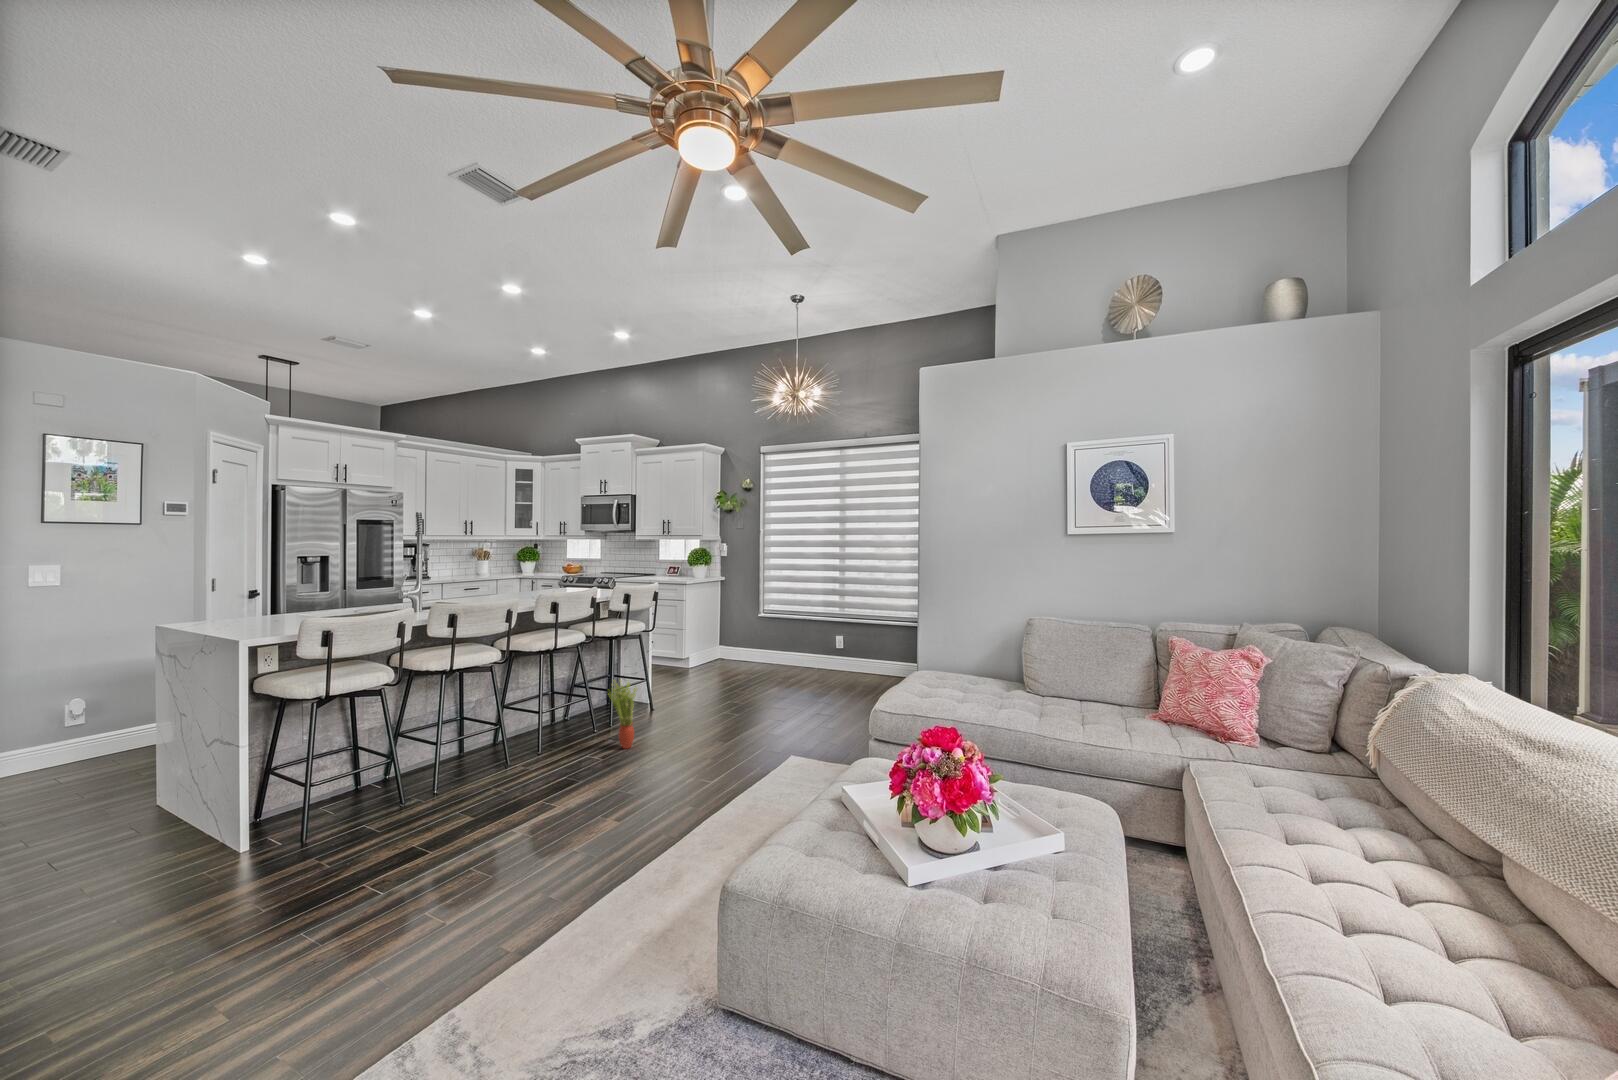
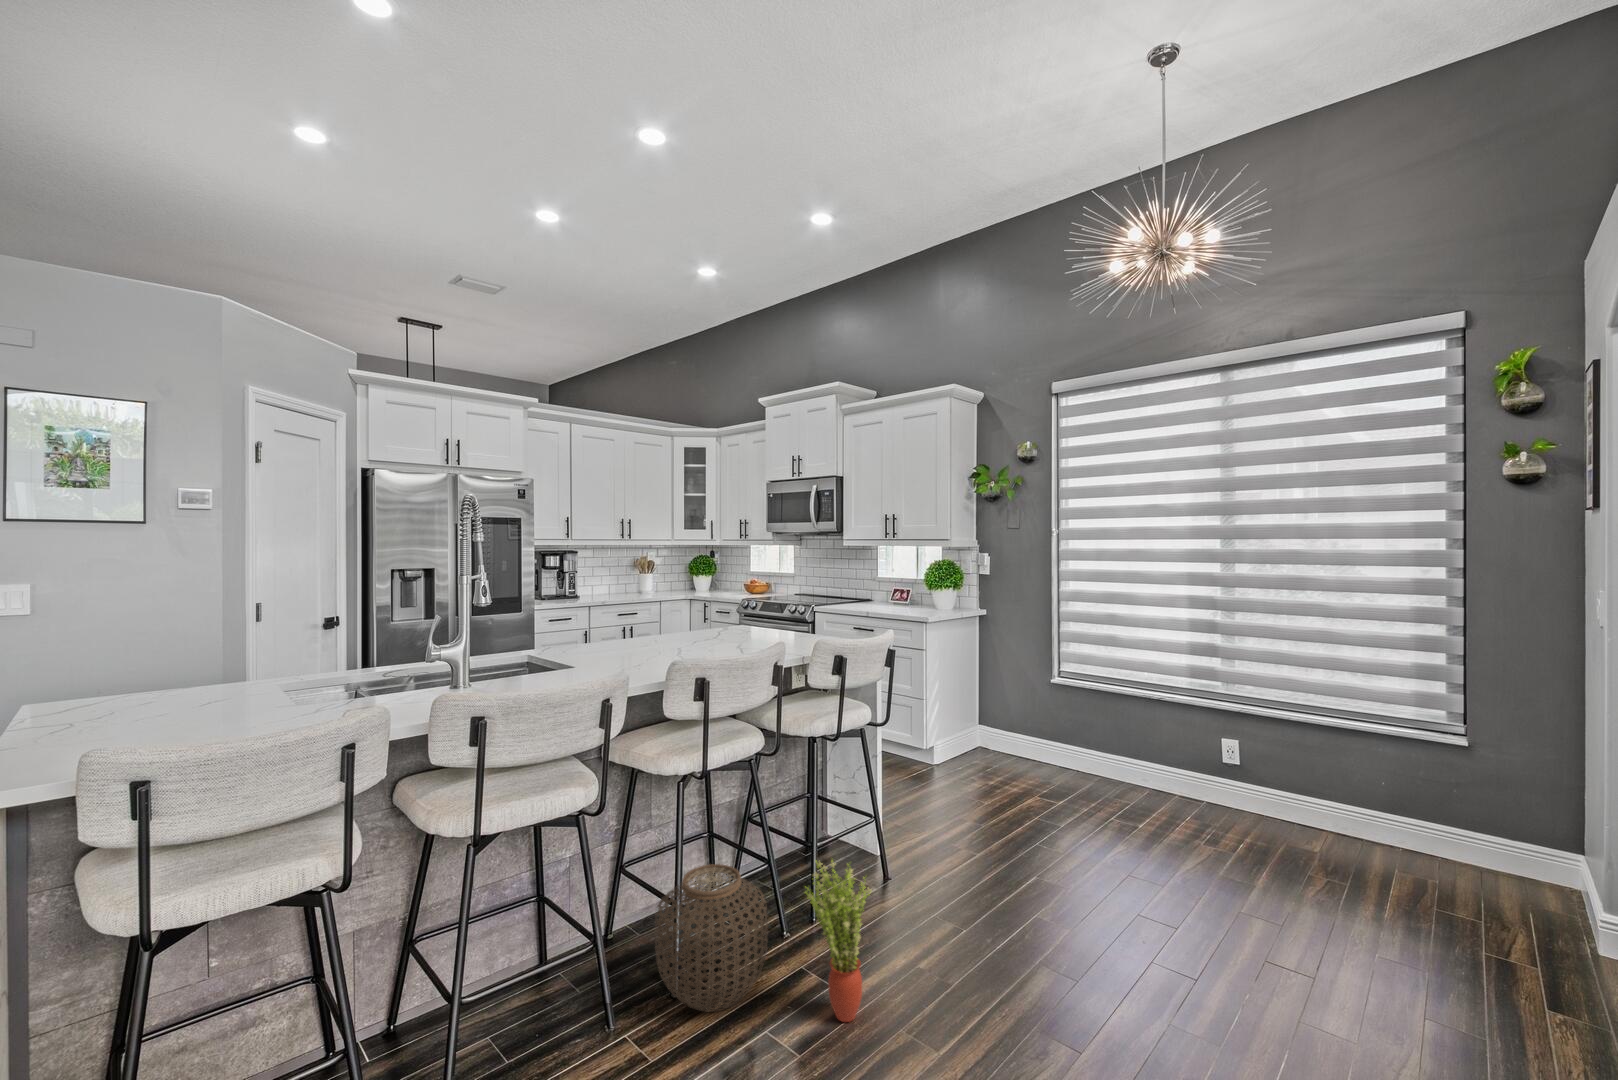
woven basket: none [533,691,589,753] -> present [655,864,768,1012]

